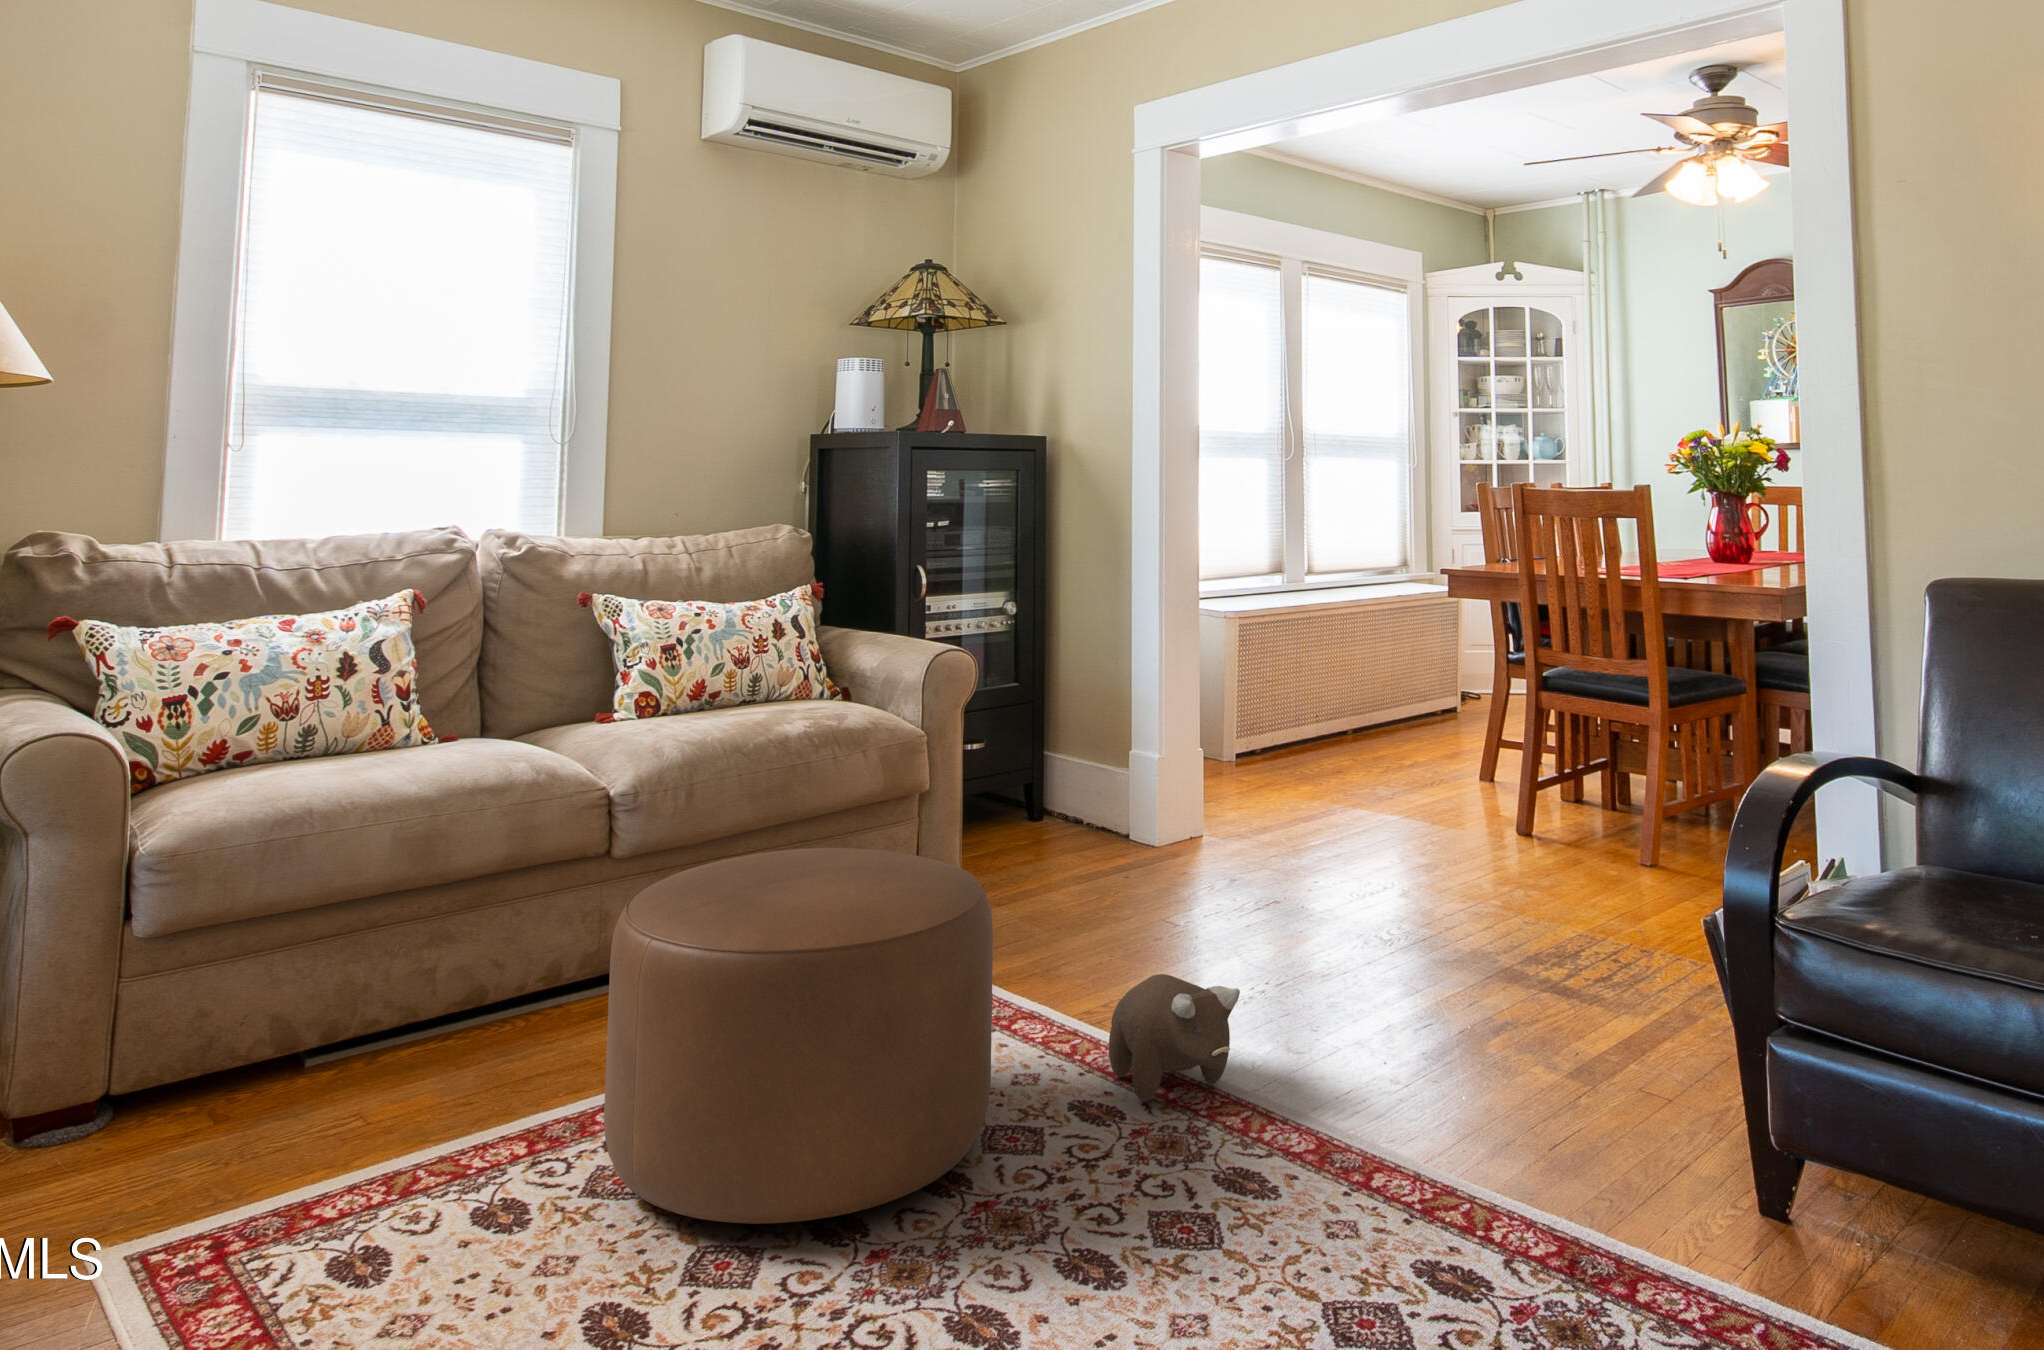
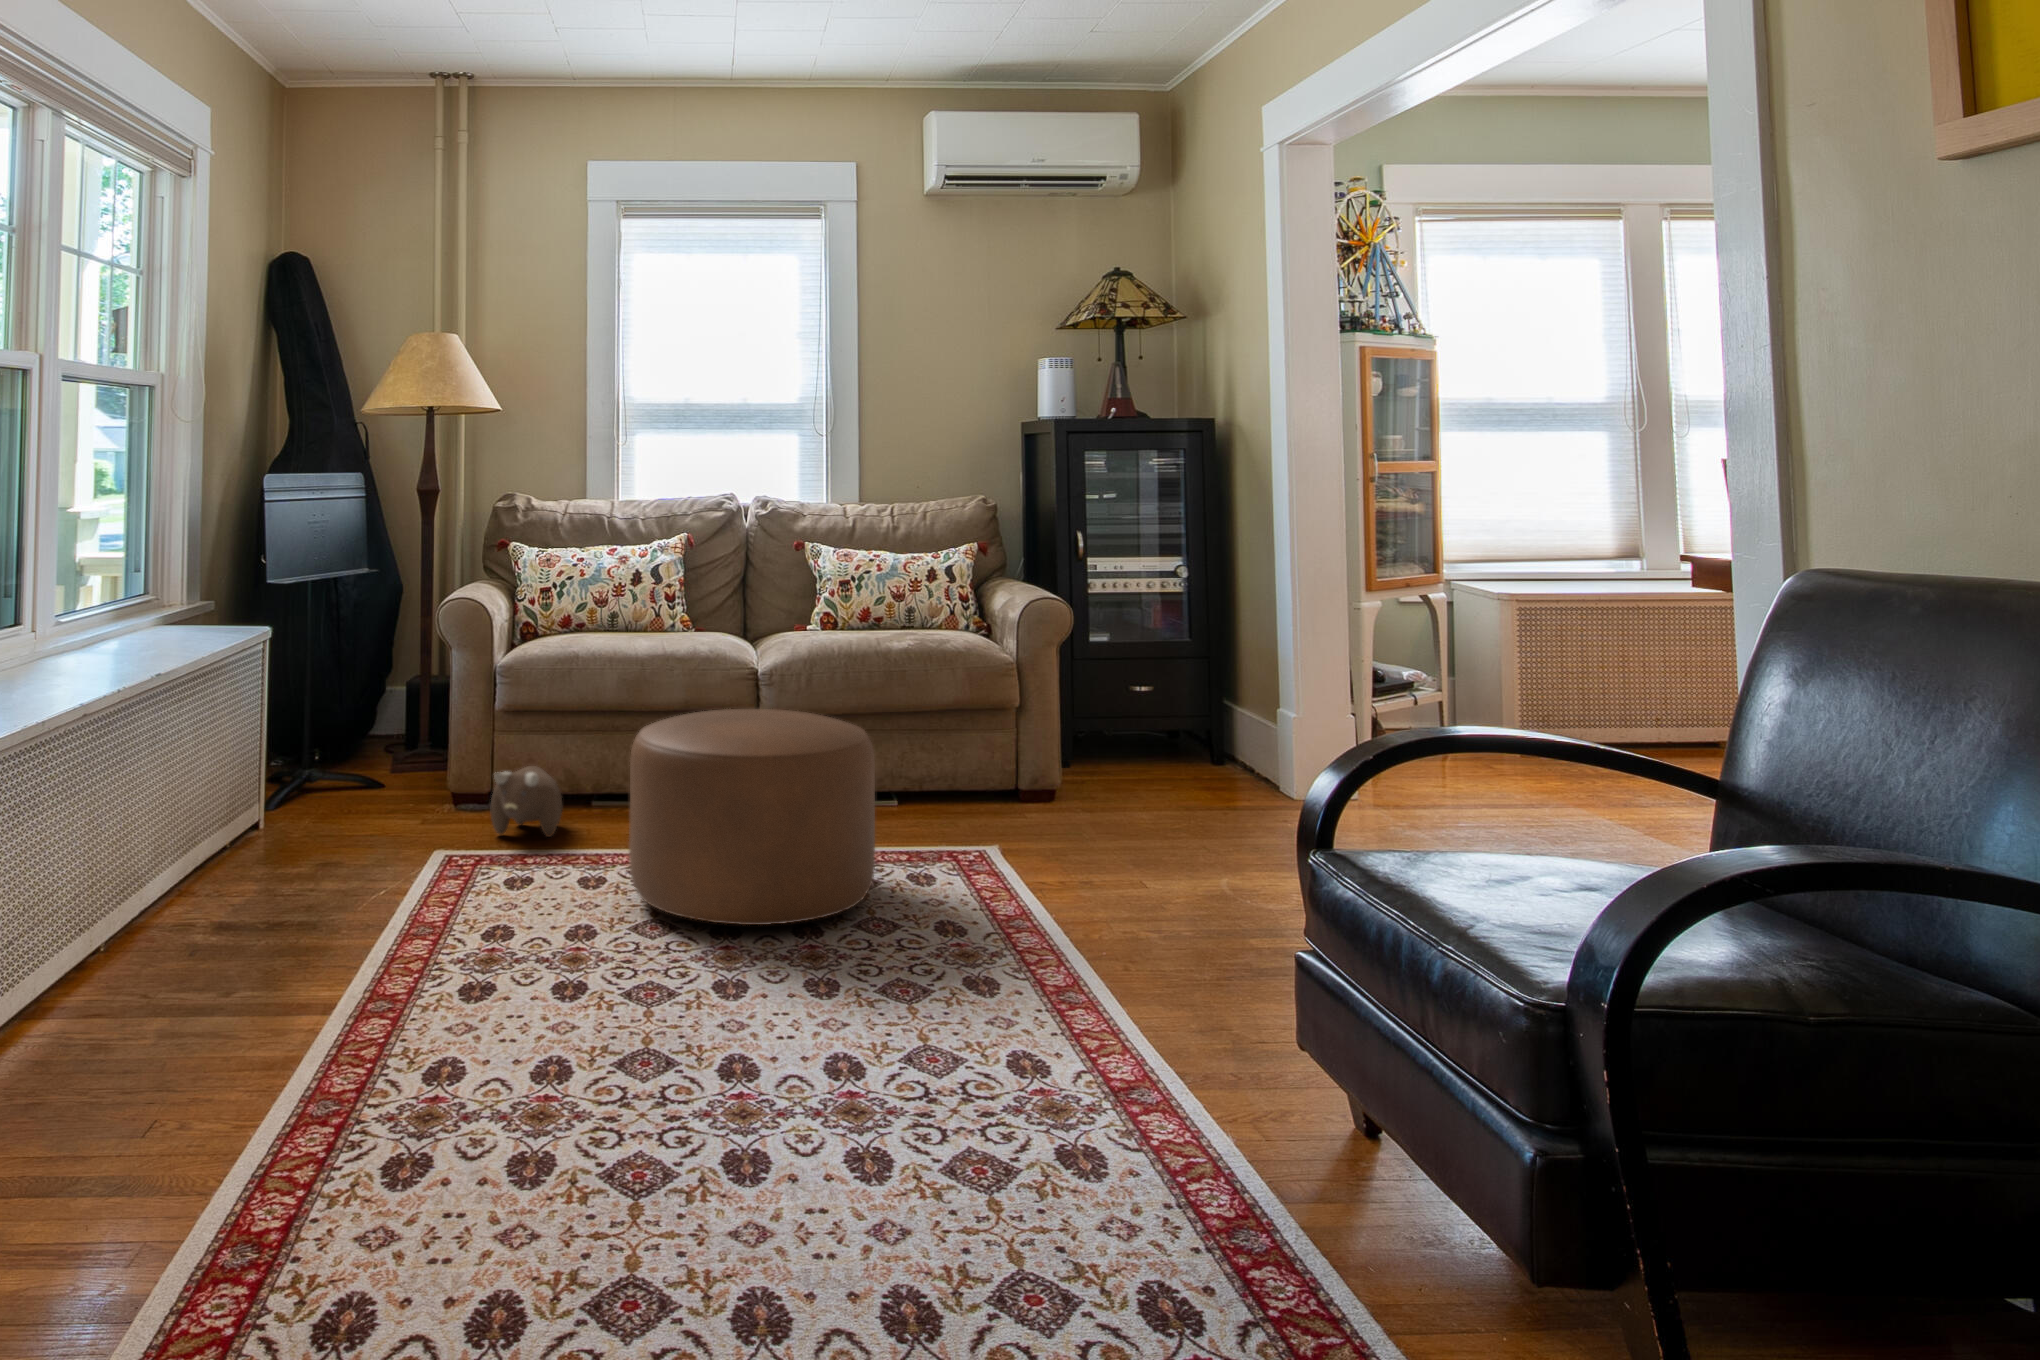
plush toy: present [1109,974,1240,1102] -> present [491,766,562,837]

